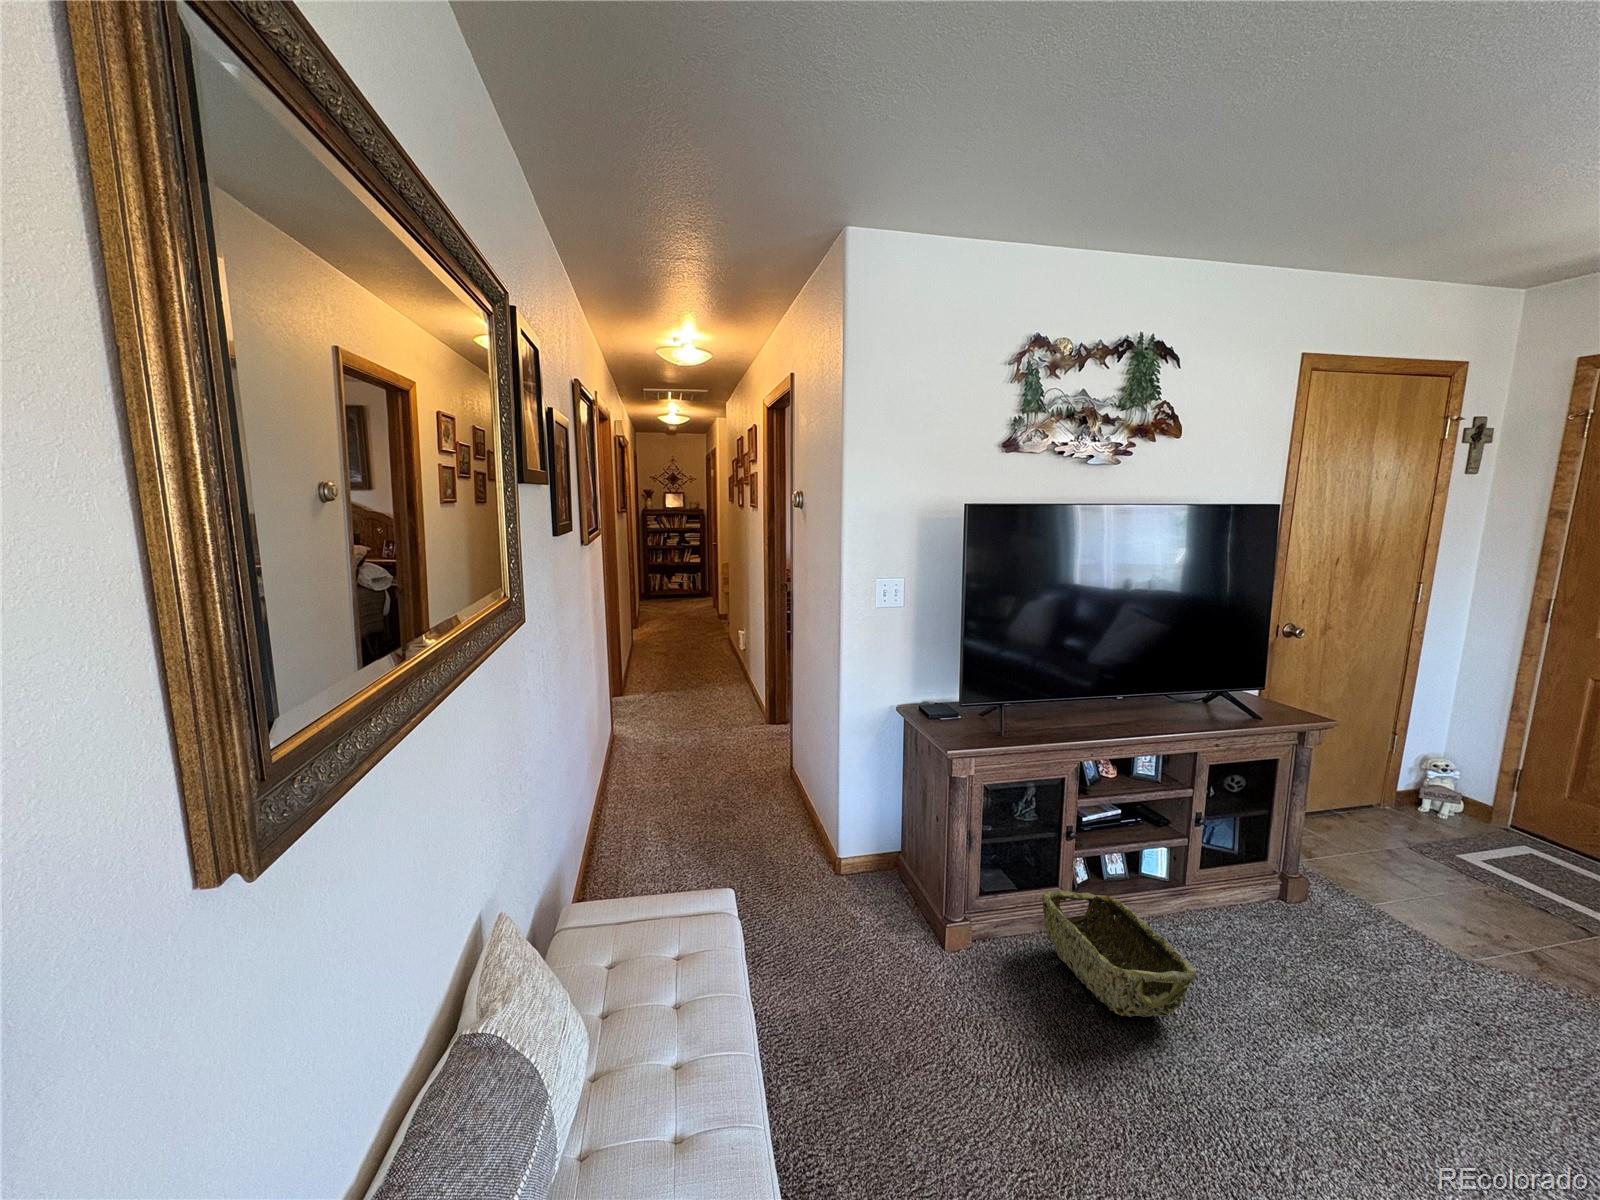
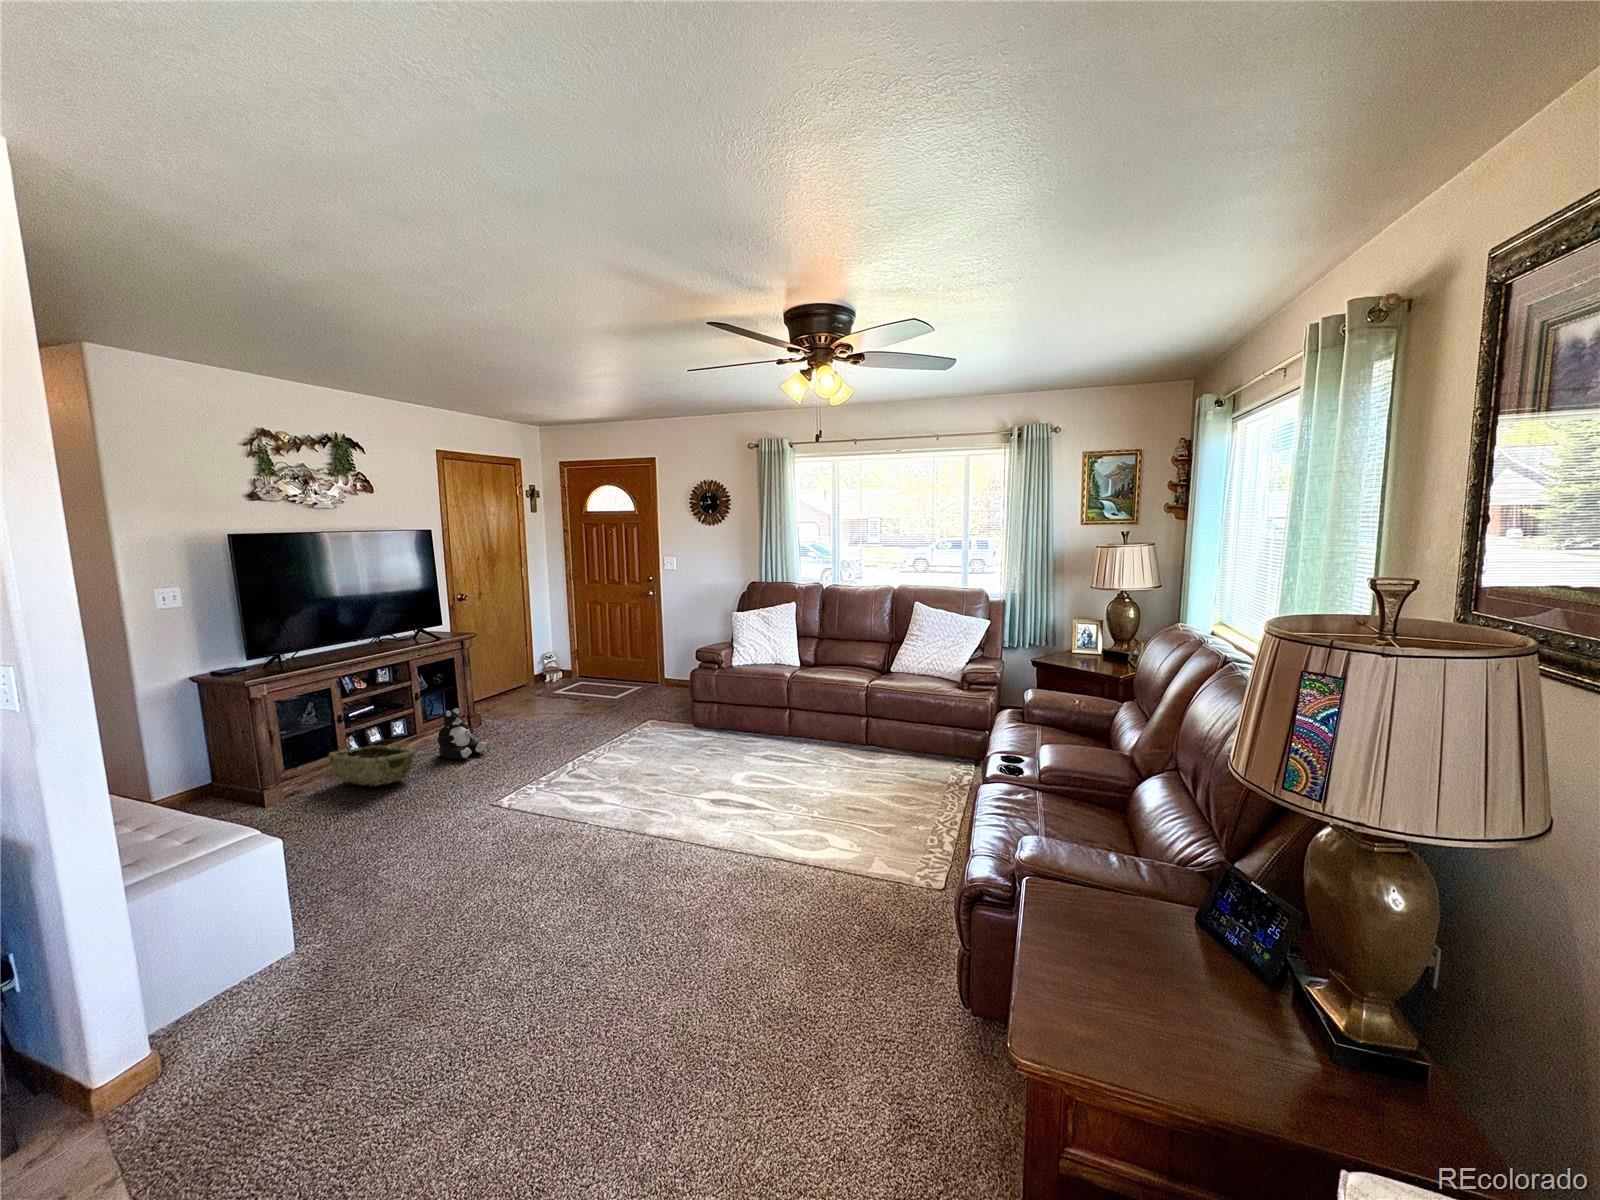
plush toy: none [1232,885,1349,1014] -> present [438,708,487,759]

